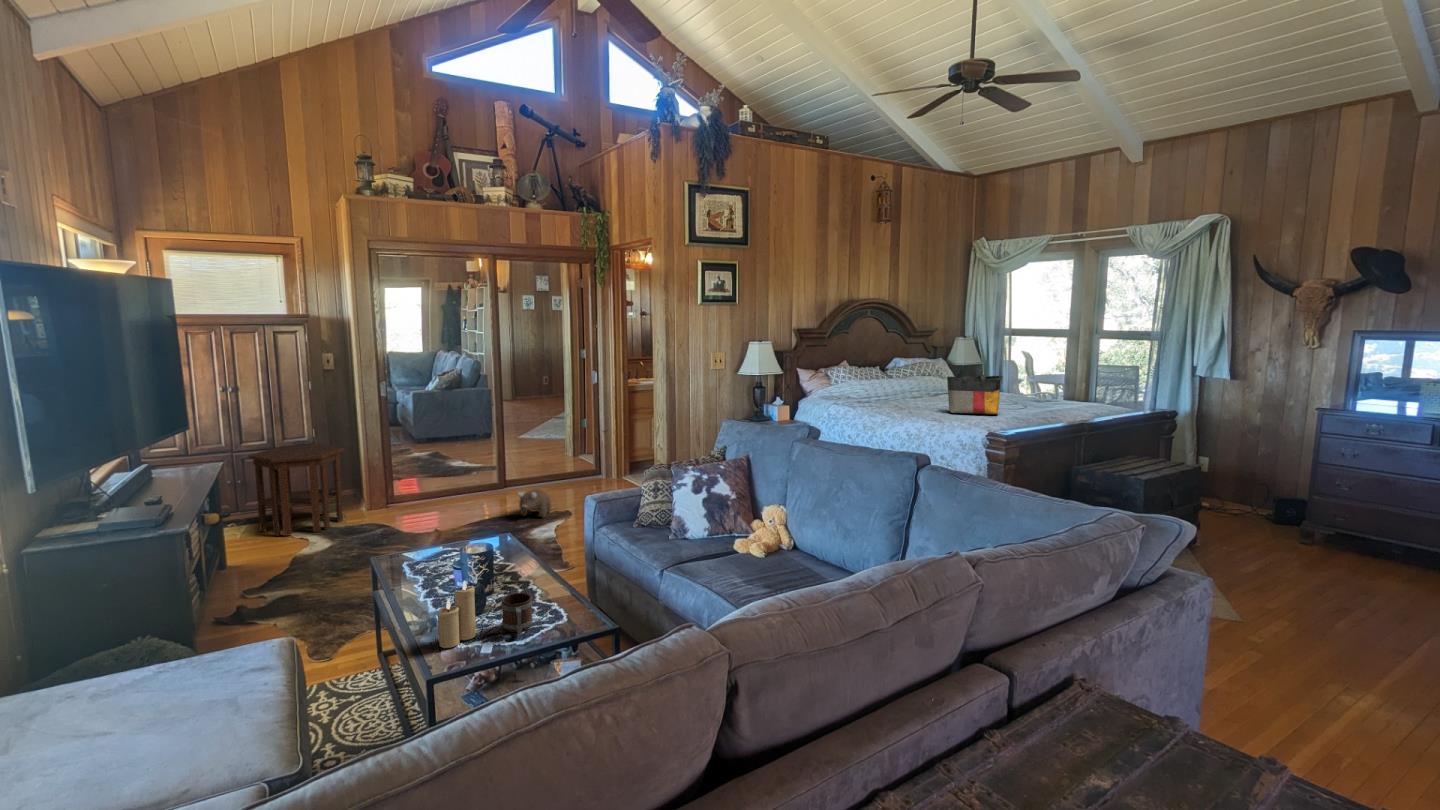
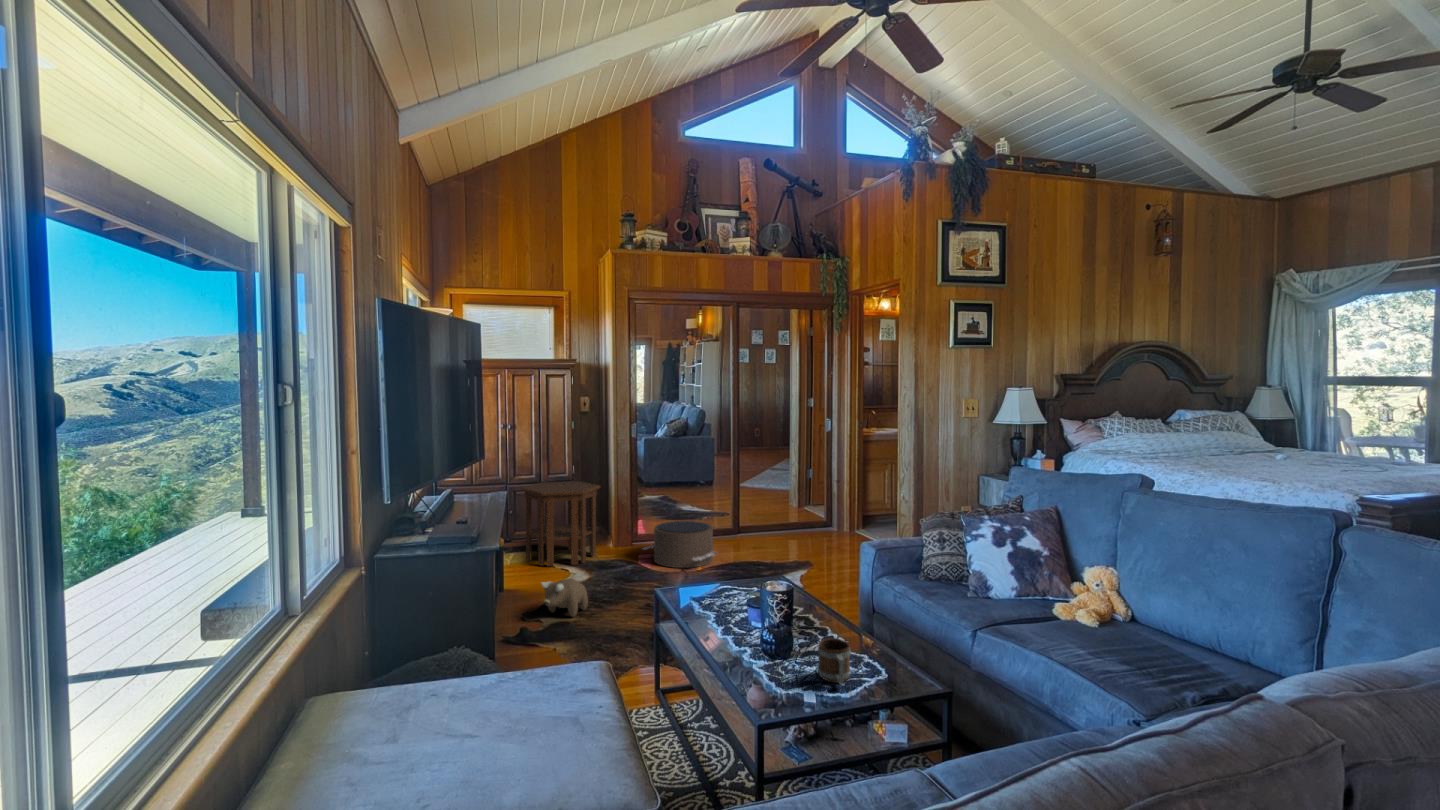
tote bag: present [947,375,1002,414] -> none [1276,426,1361,476]
pouf: none [393,479,475,527] -> present [643,521,716,568]
plush toy: present [518,489,551,517] -> present [541,578,588,617]
candle: present [437,581,476,648] -> none [757,619,793,691]

